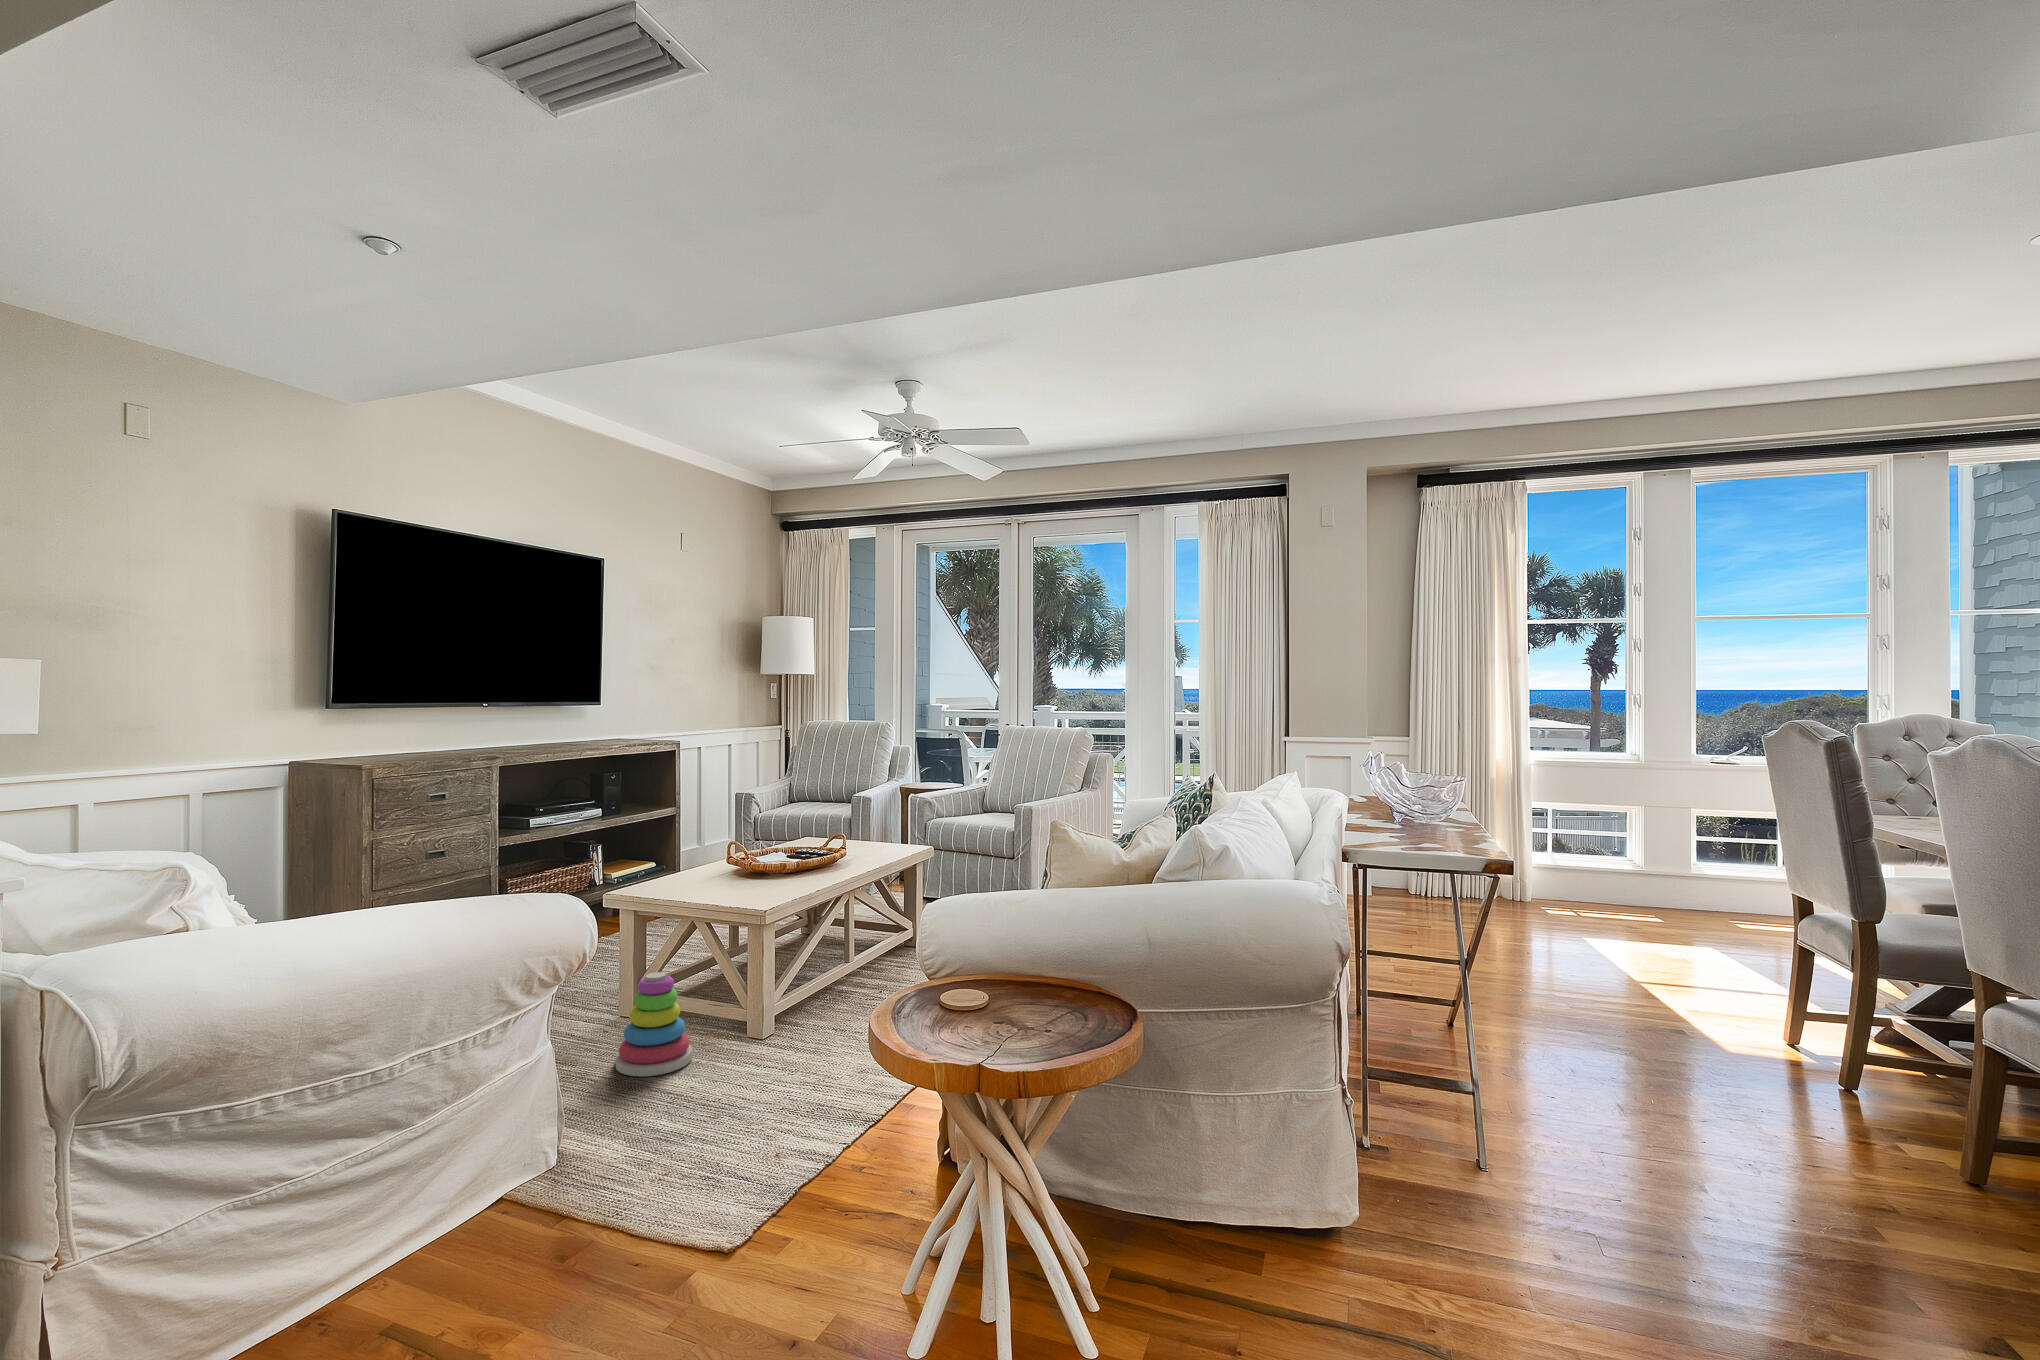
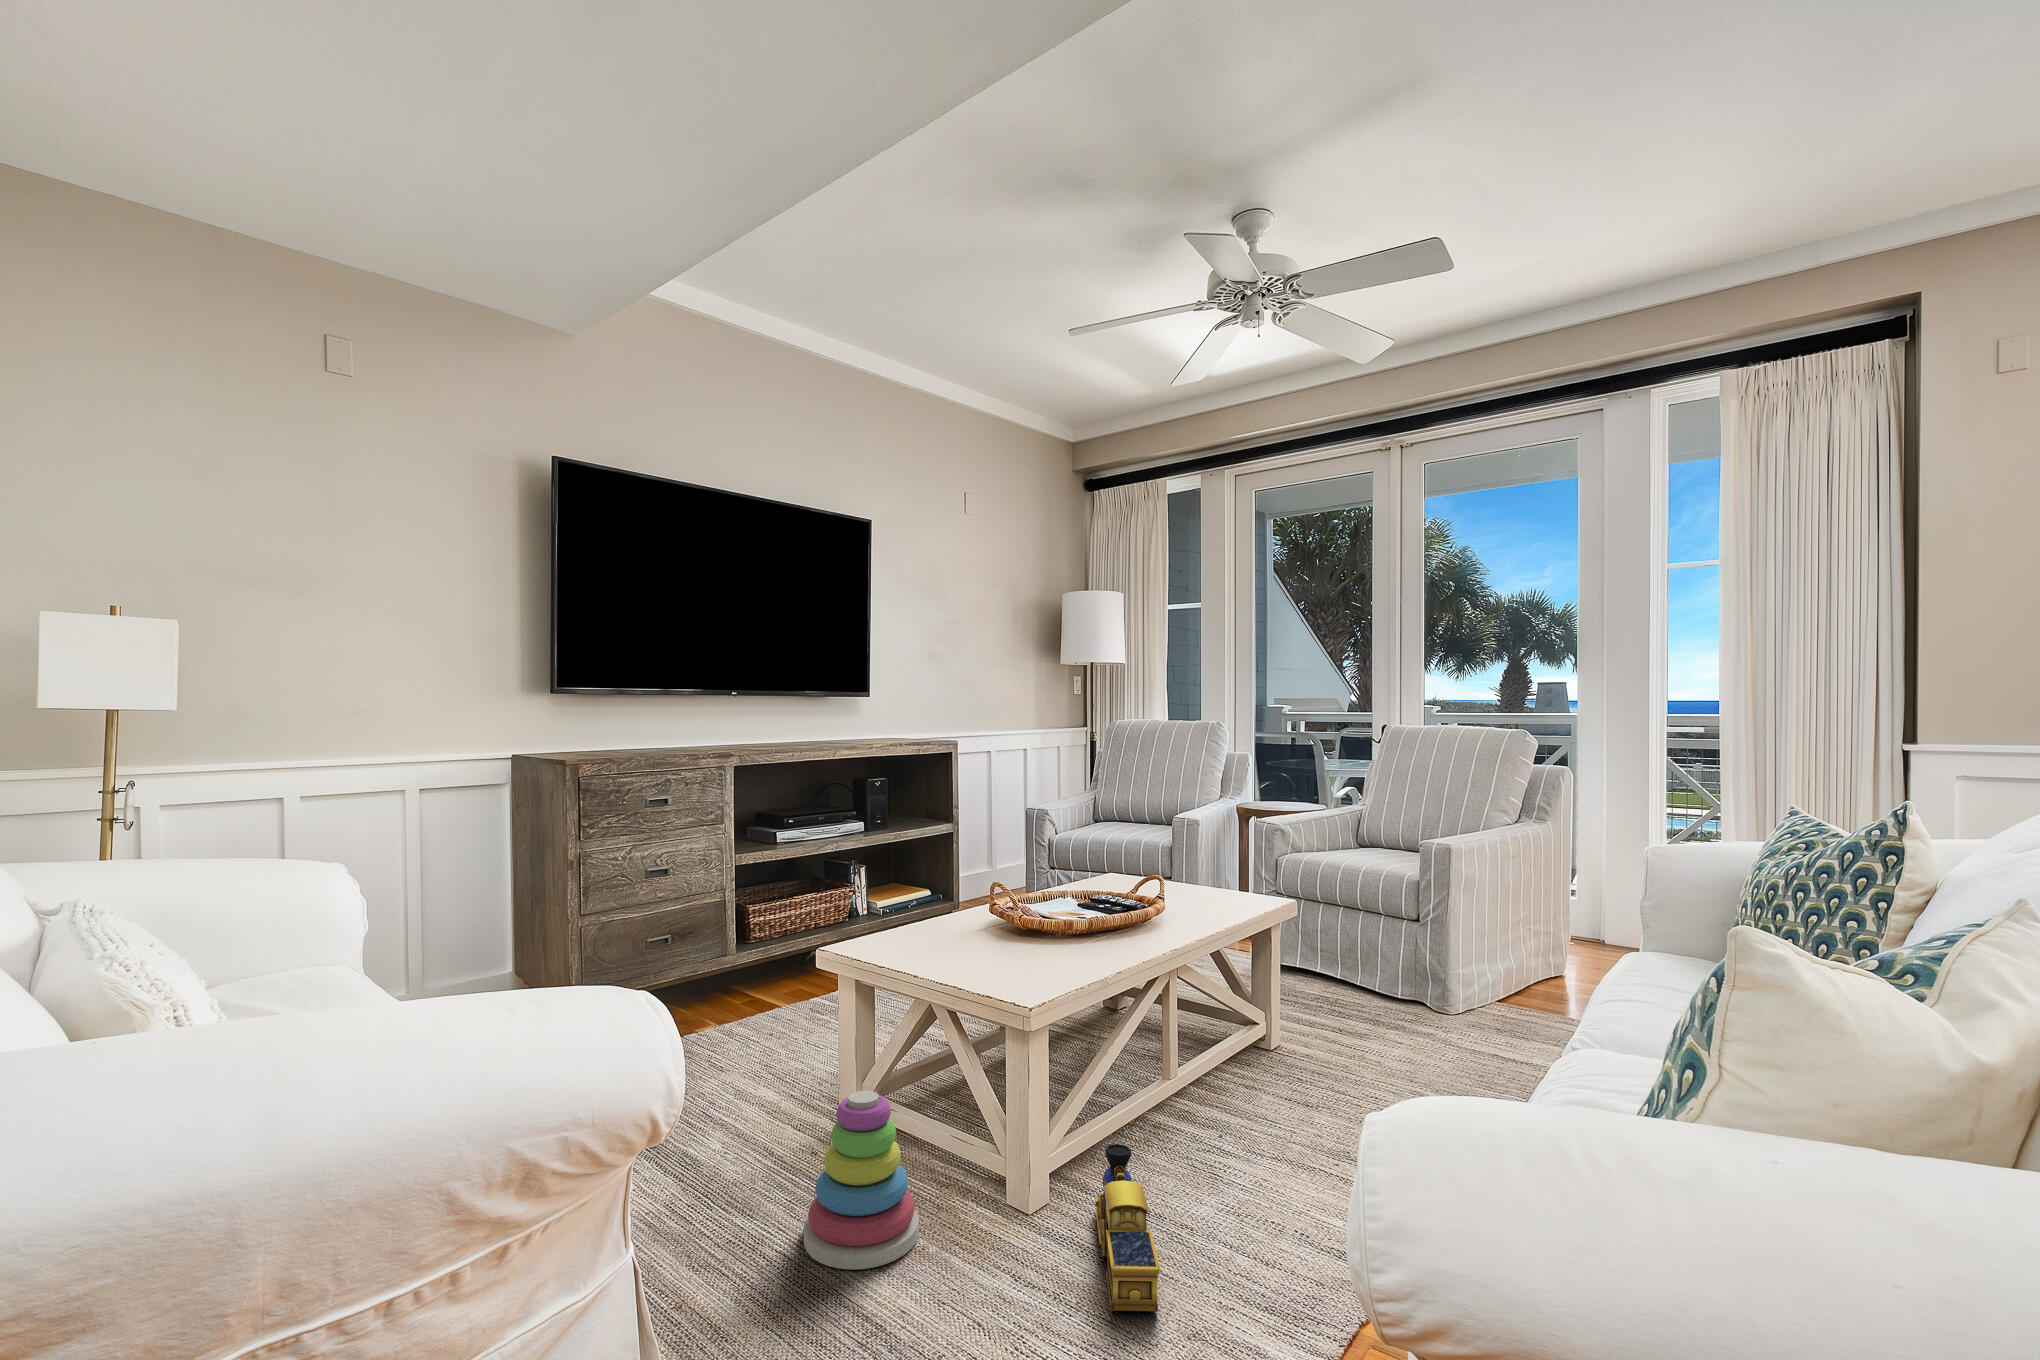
toy train: none [803,992,843,1070] -> present [1095,1144,1160,1312]

